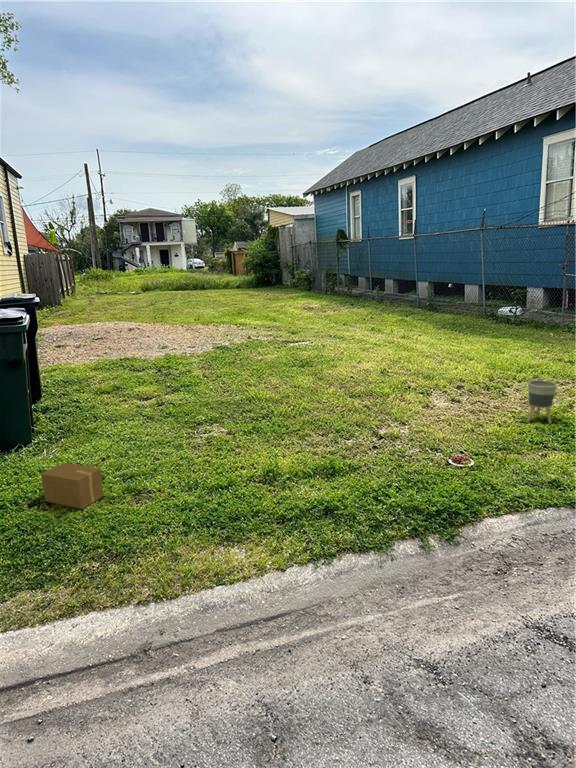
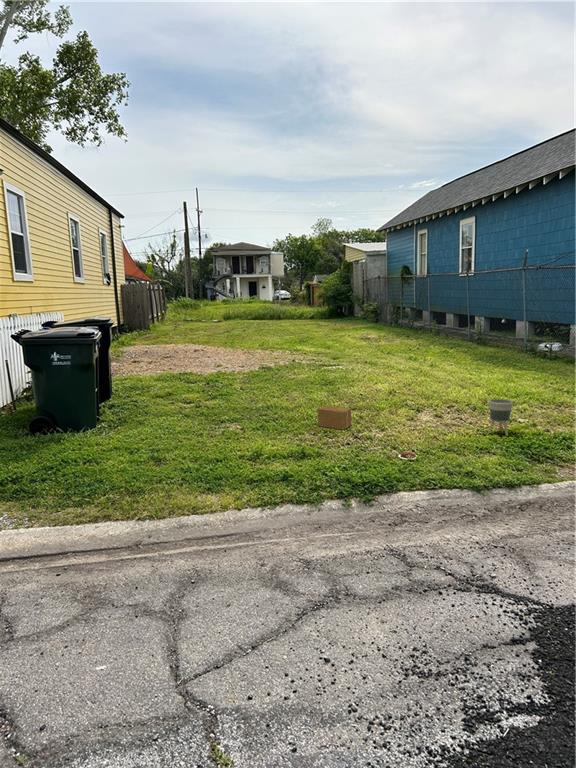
cardboard box: present [41,463,103,509] -> present [318,405,351,430]

